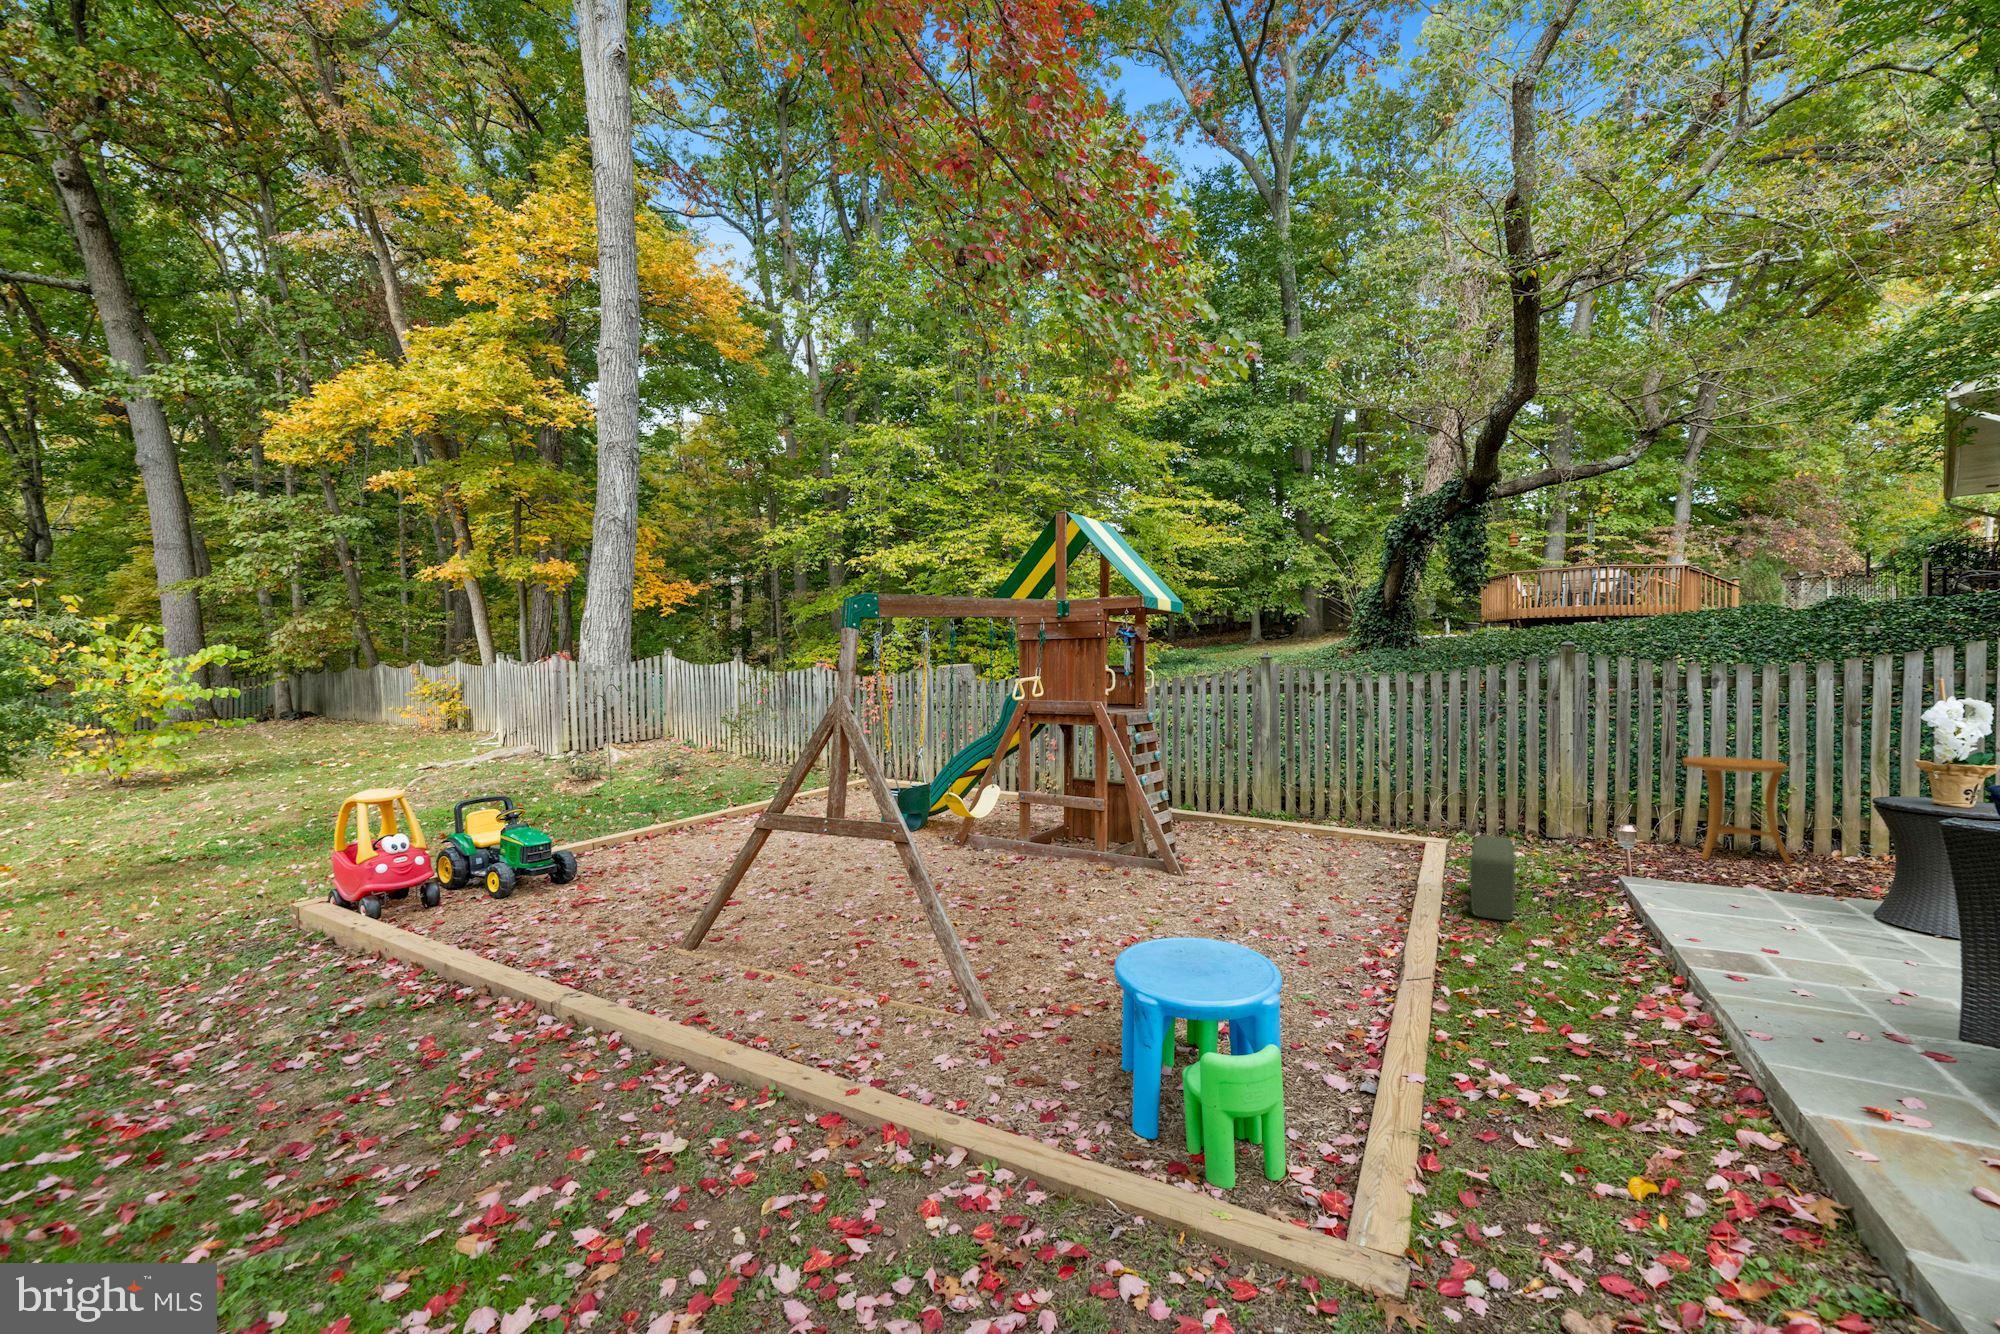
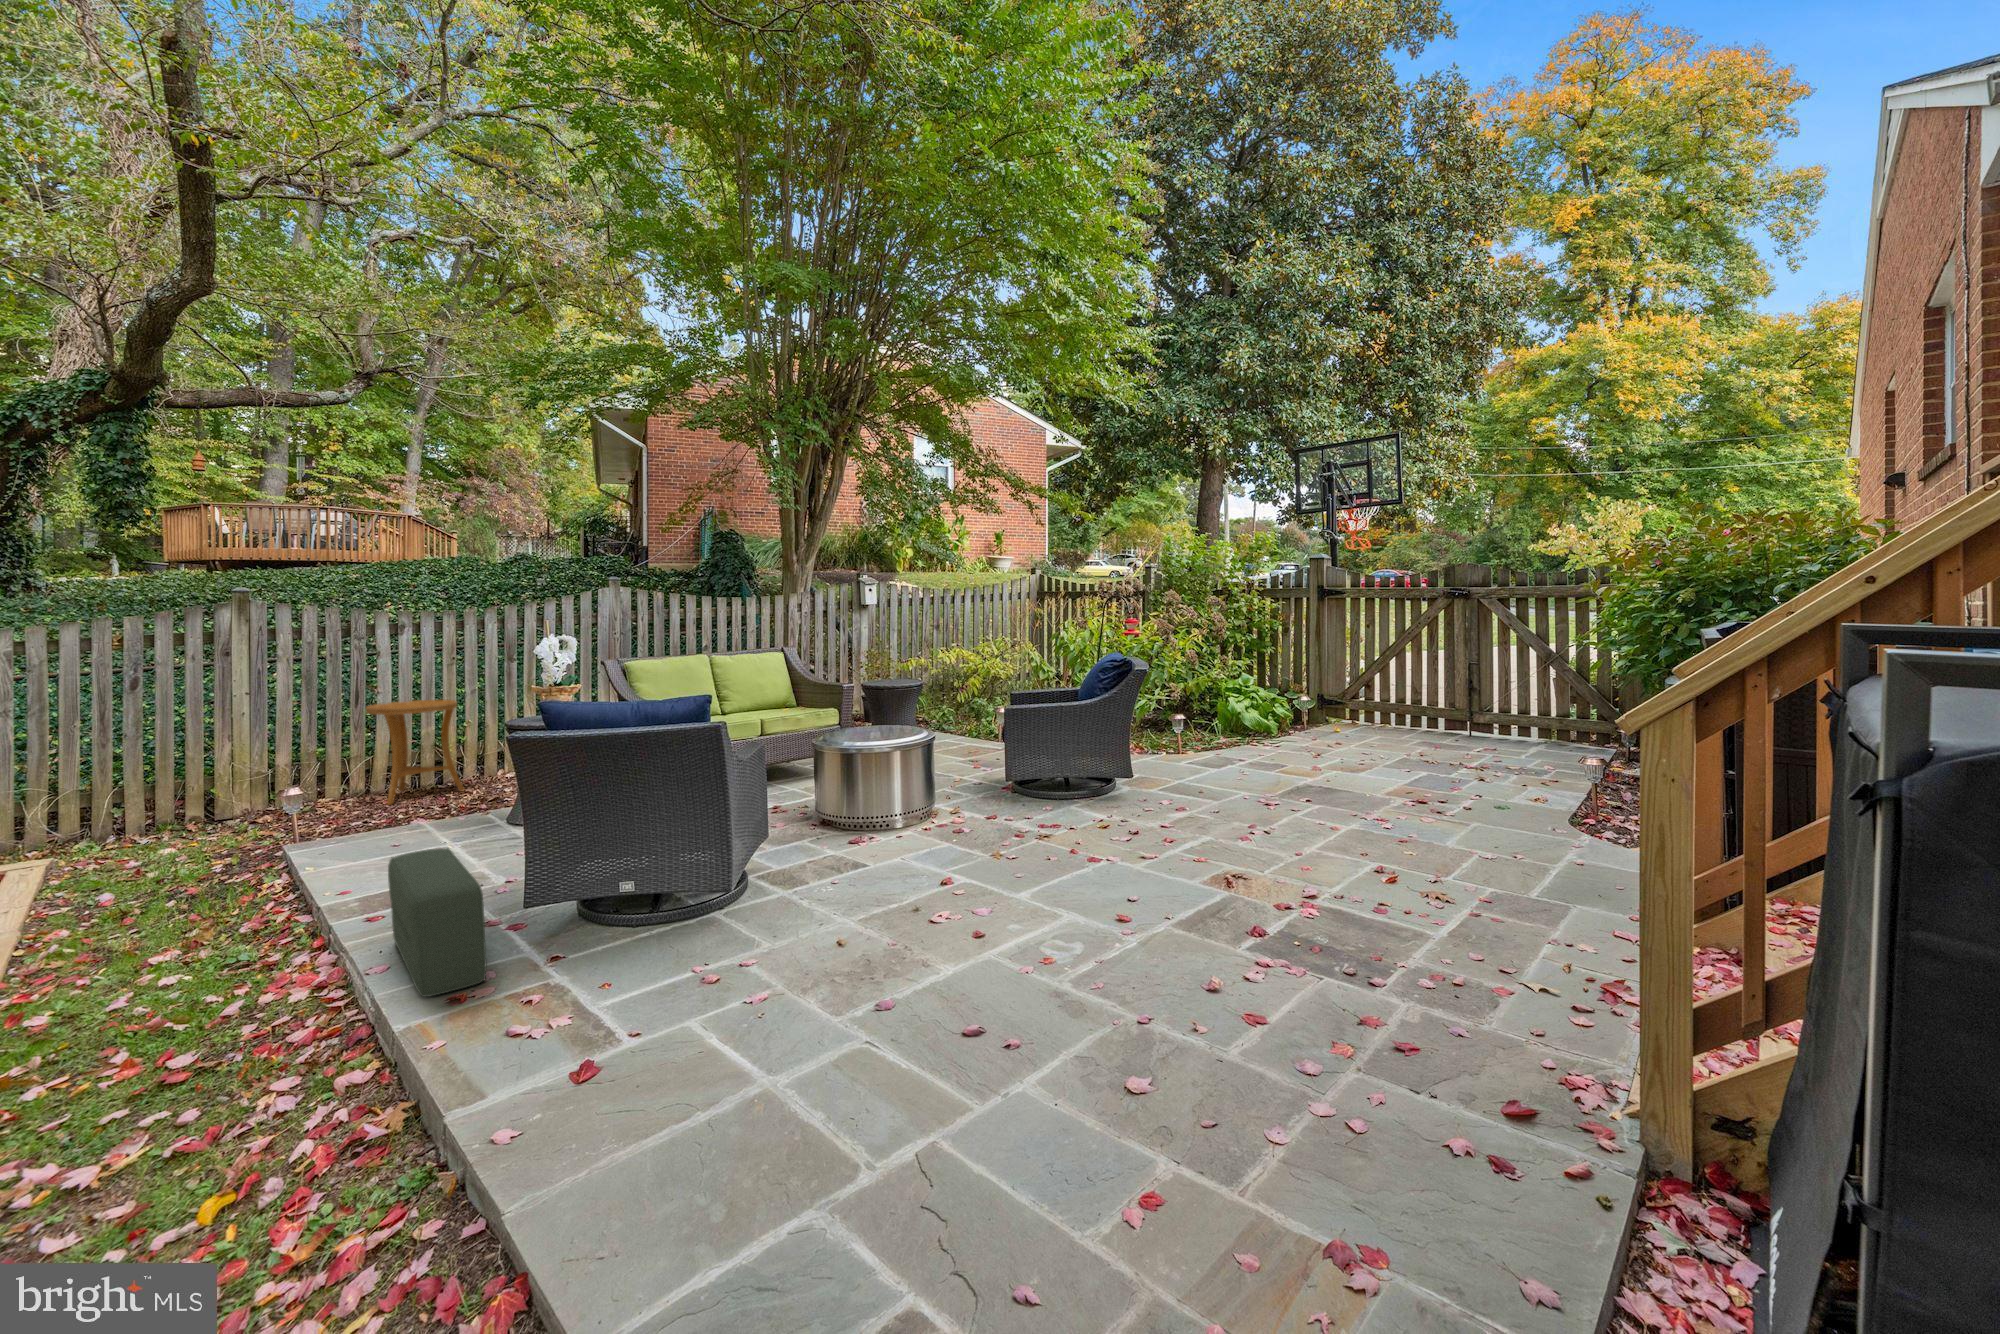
pouf: present [1470,835,1515,920] -> present [388,848,486,997]

